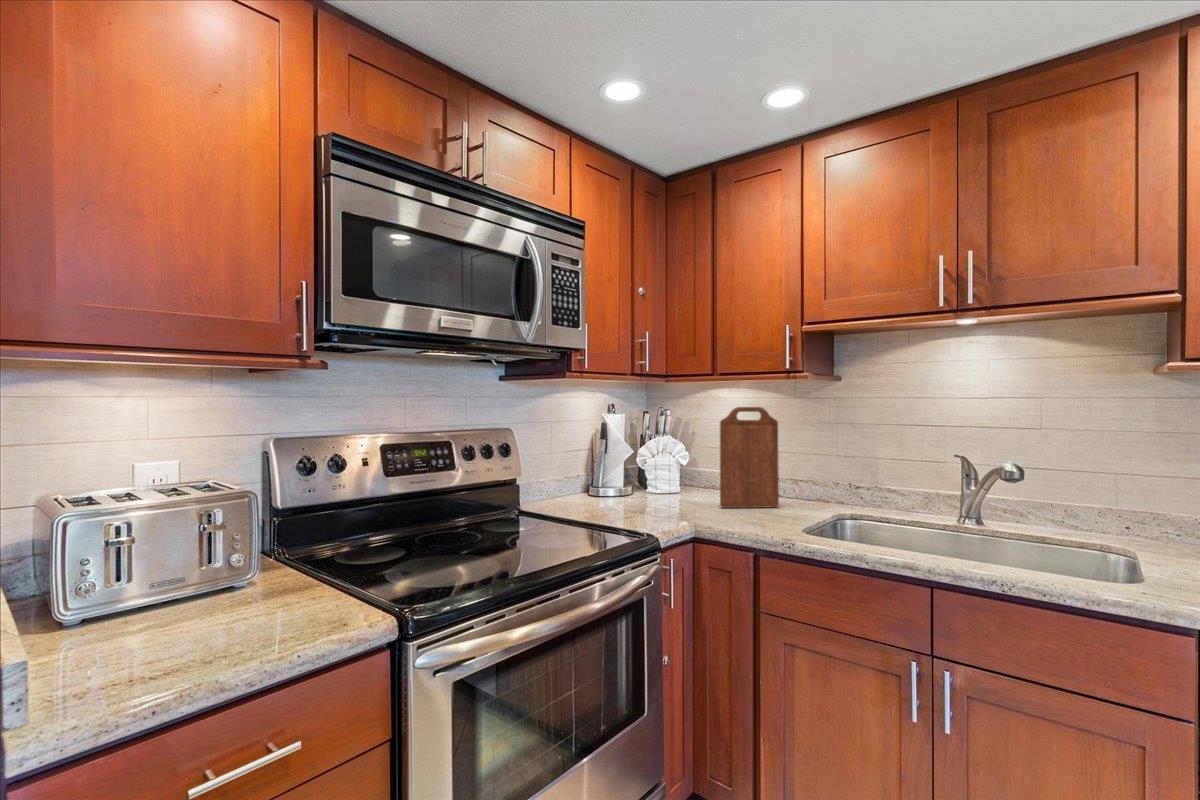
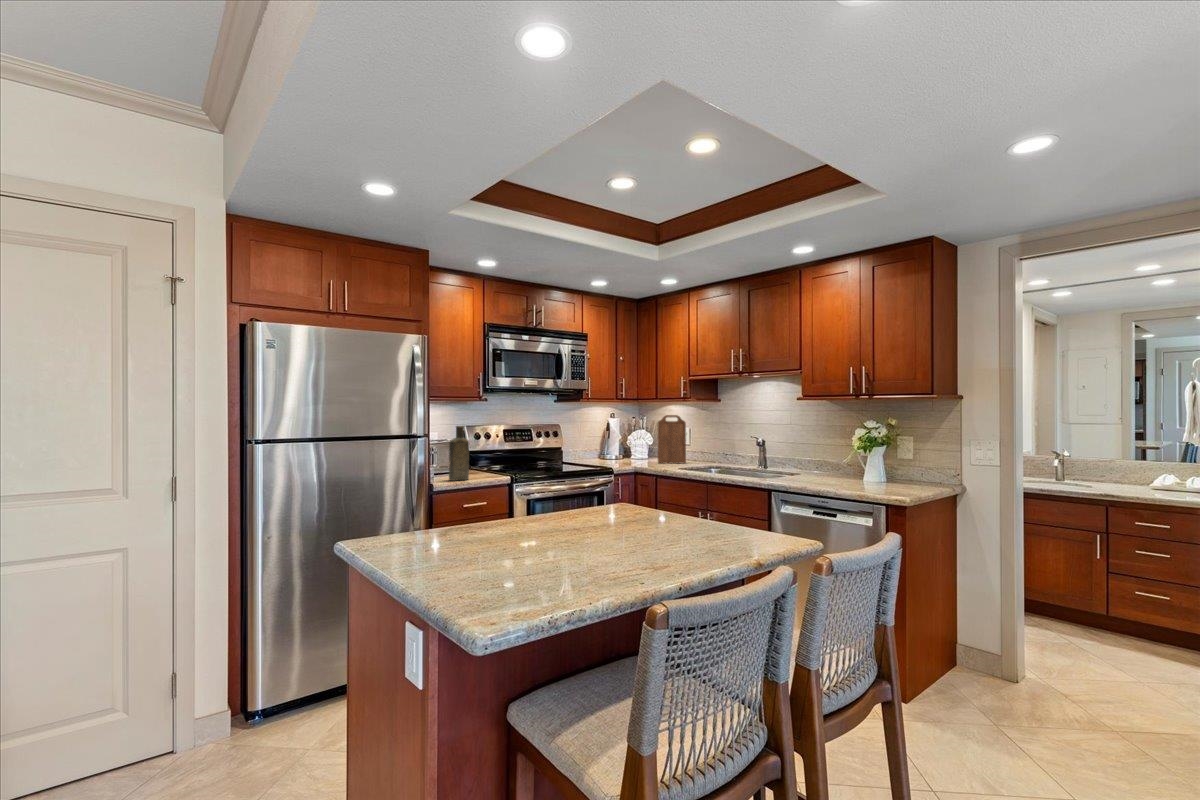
bottle: none [147,454,250,666] -> present [449,426,469,481]

